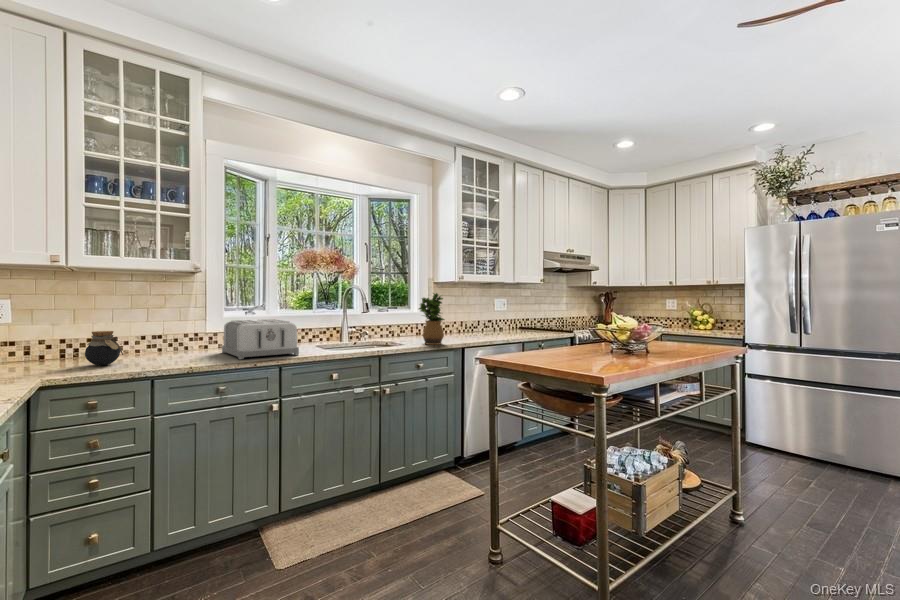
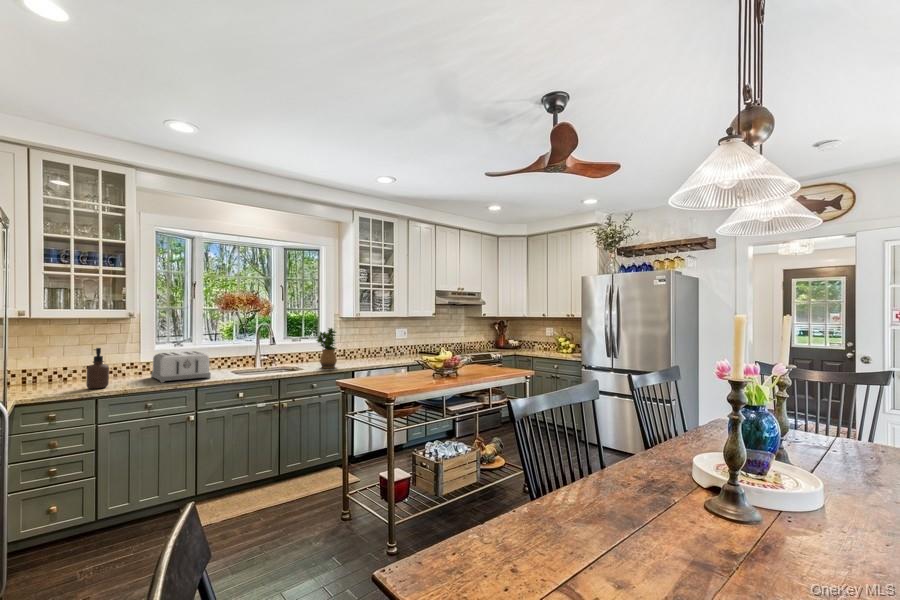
soap dispenser: none [146,310,174,366] -> present [86,348,109,389]
jar: present [85,331,123,365] -> none [40,363,70,389]

